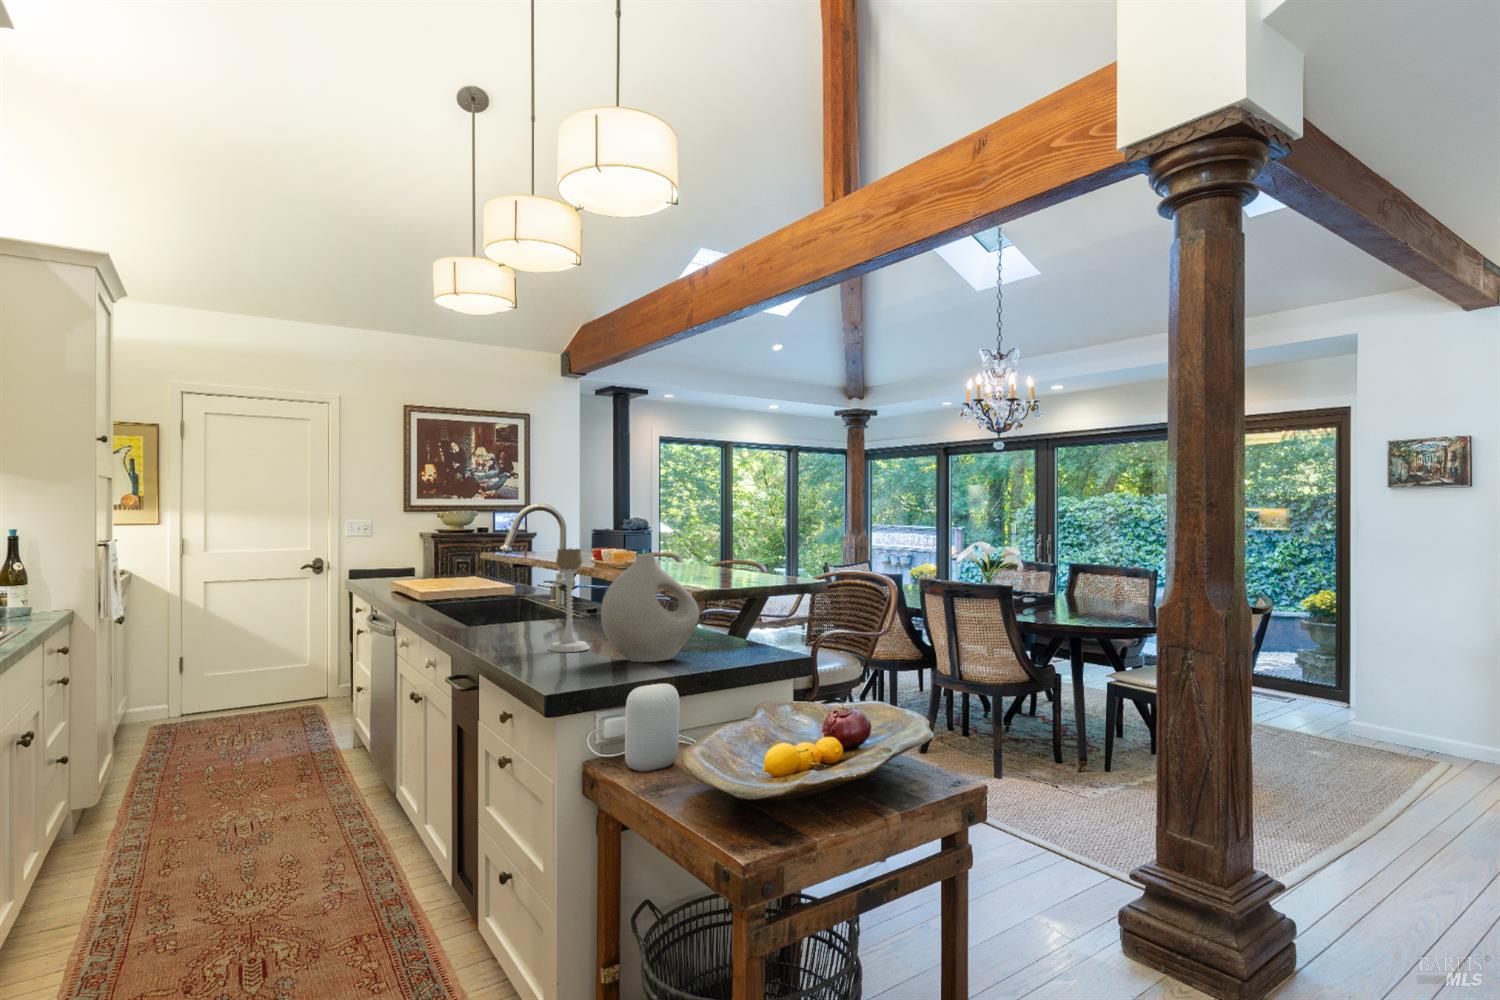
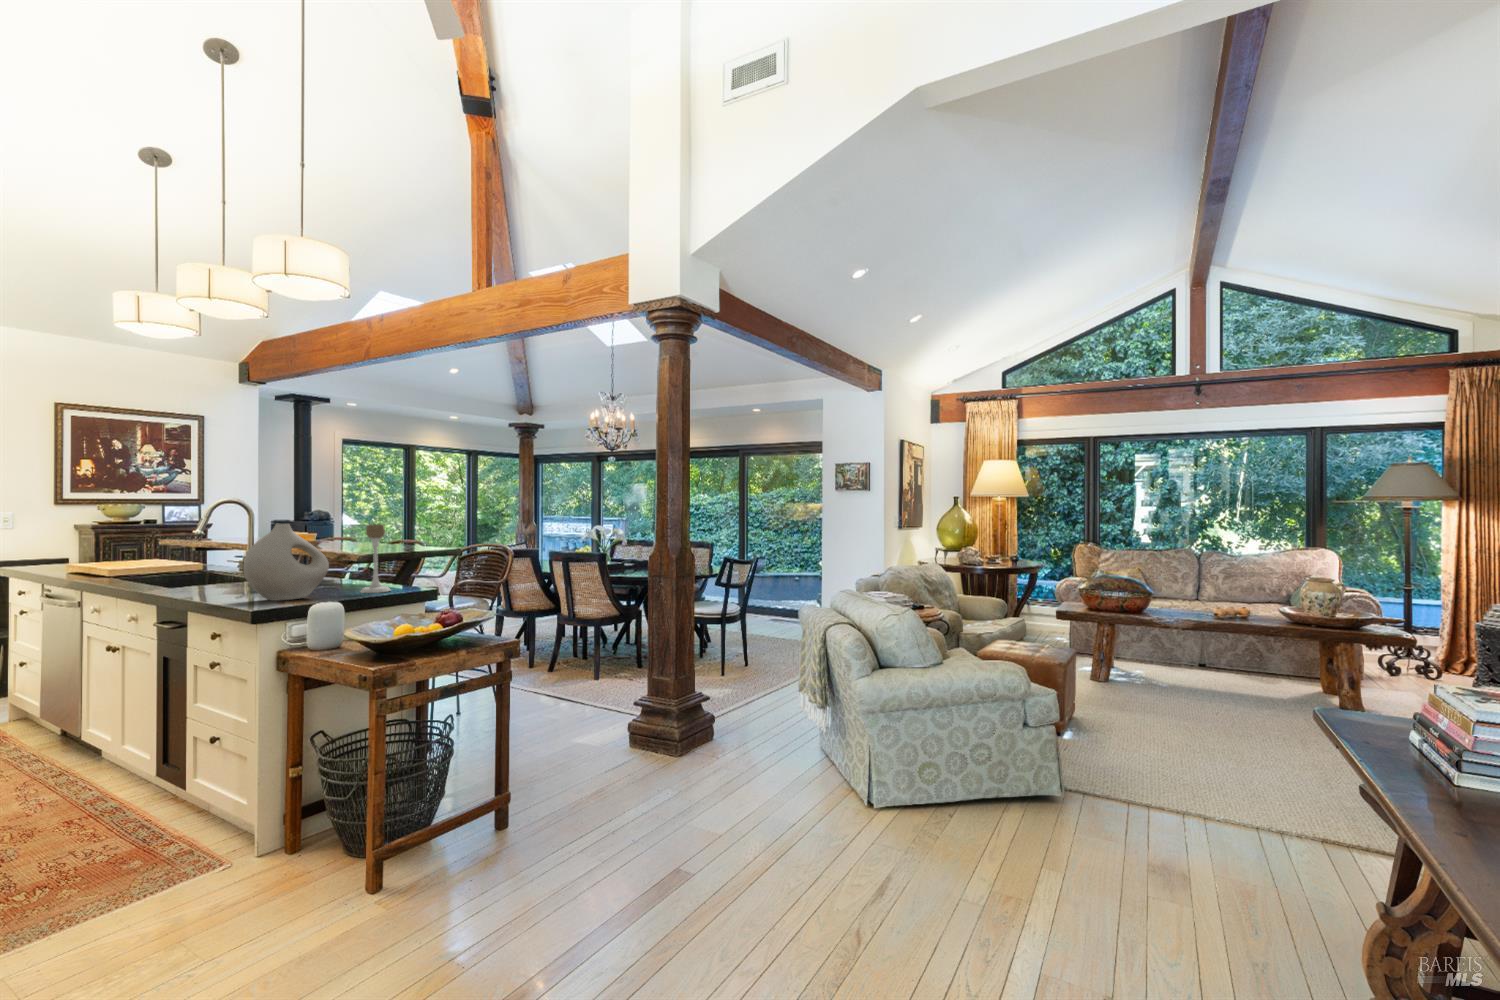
candle holder: present [549,548,590,652] -> present [361,524,390,593]

